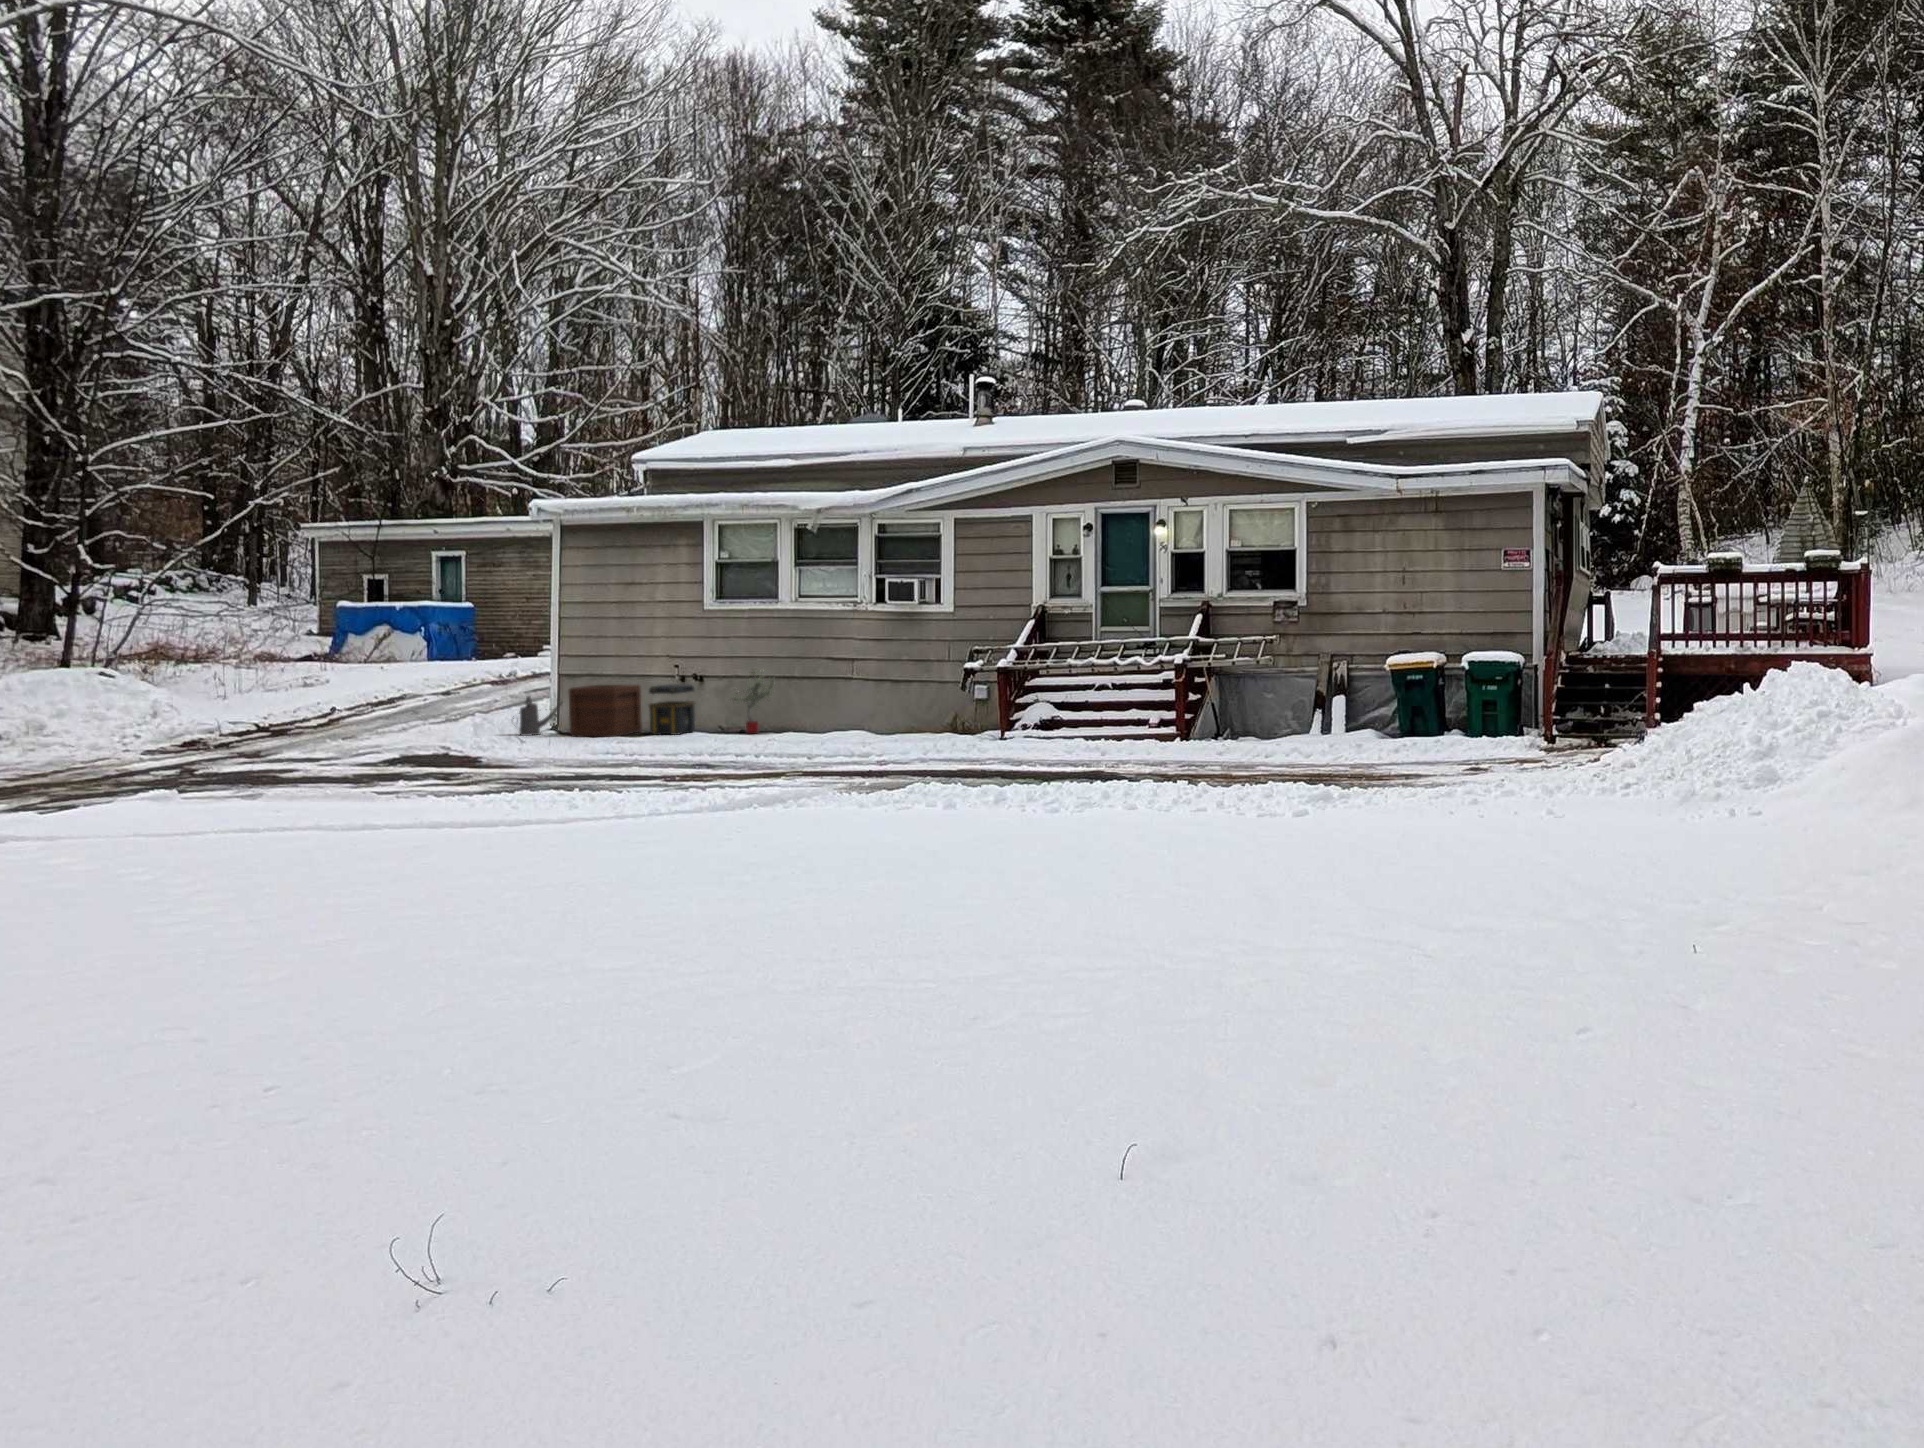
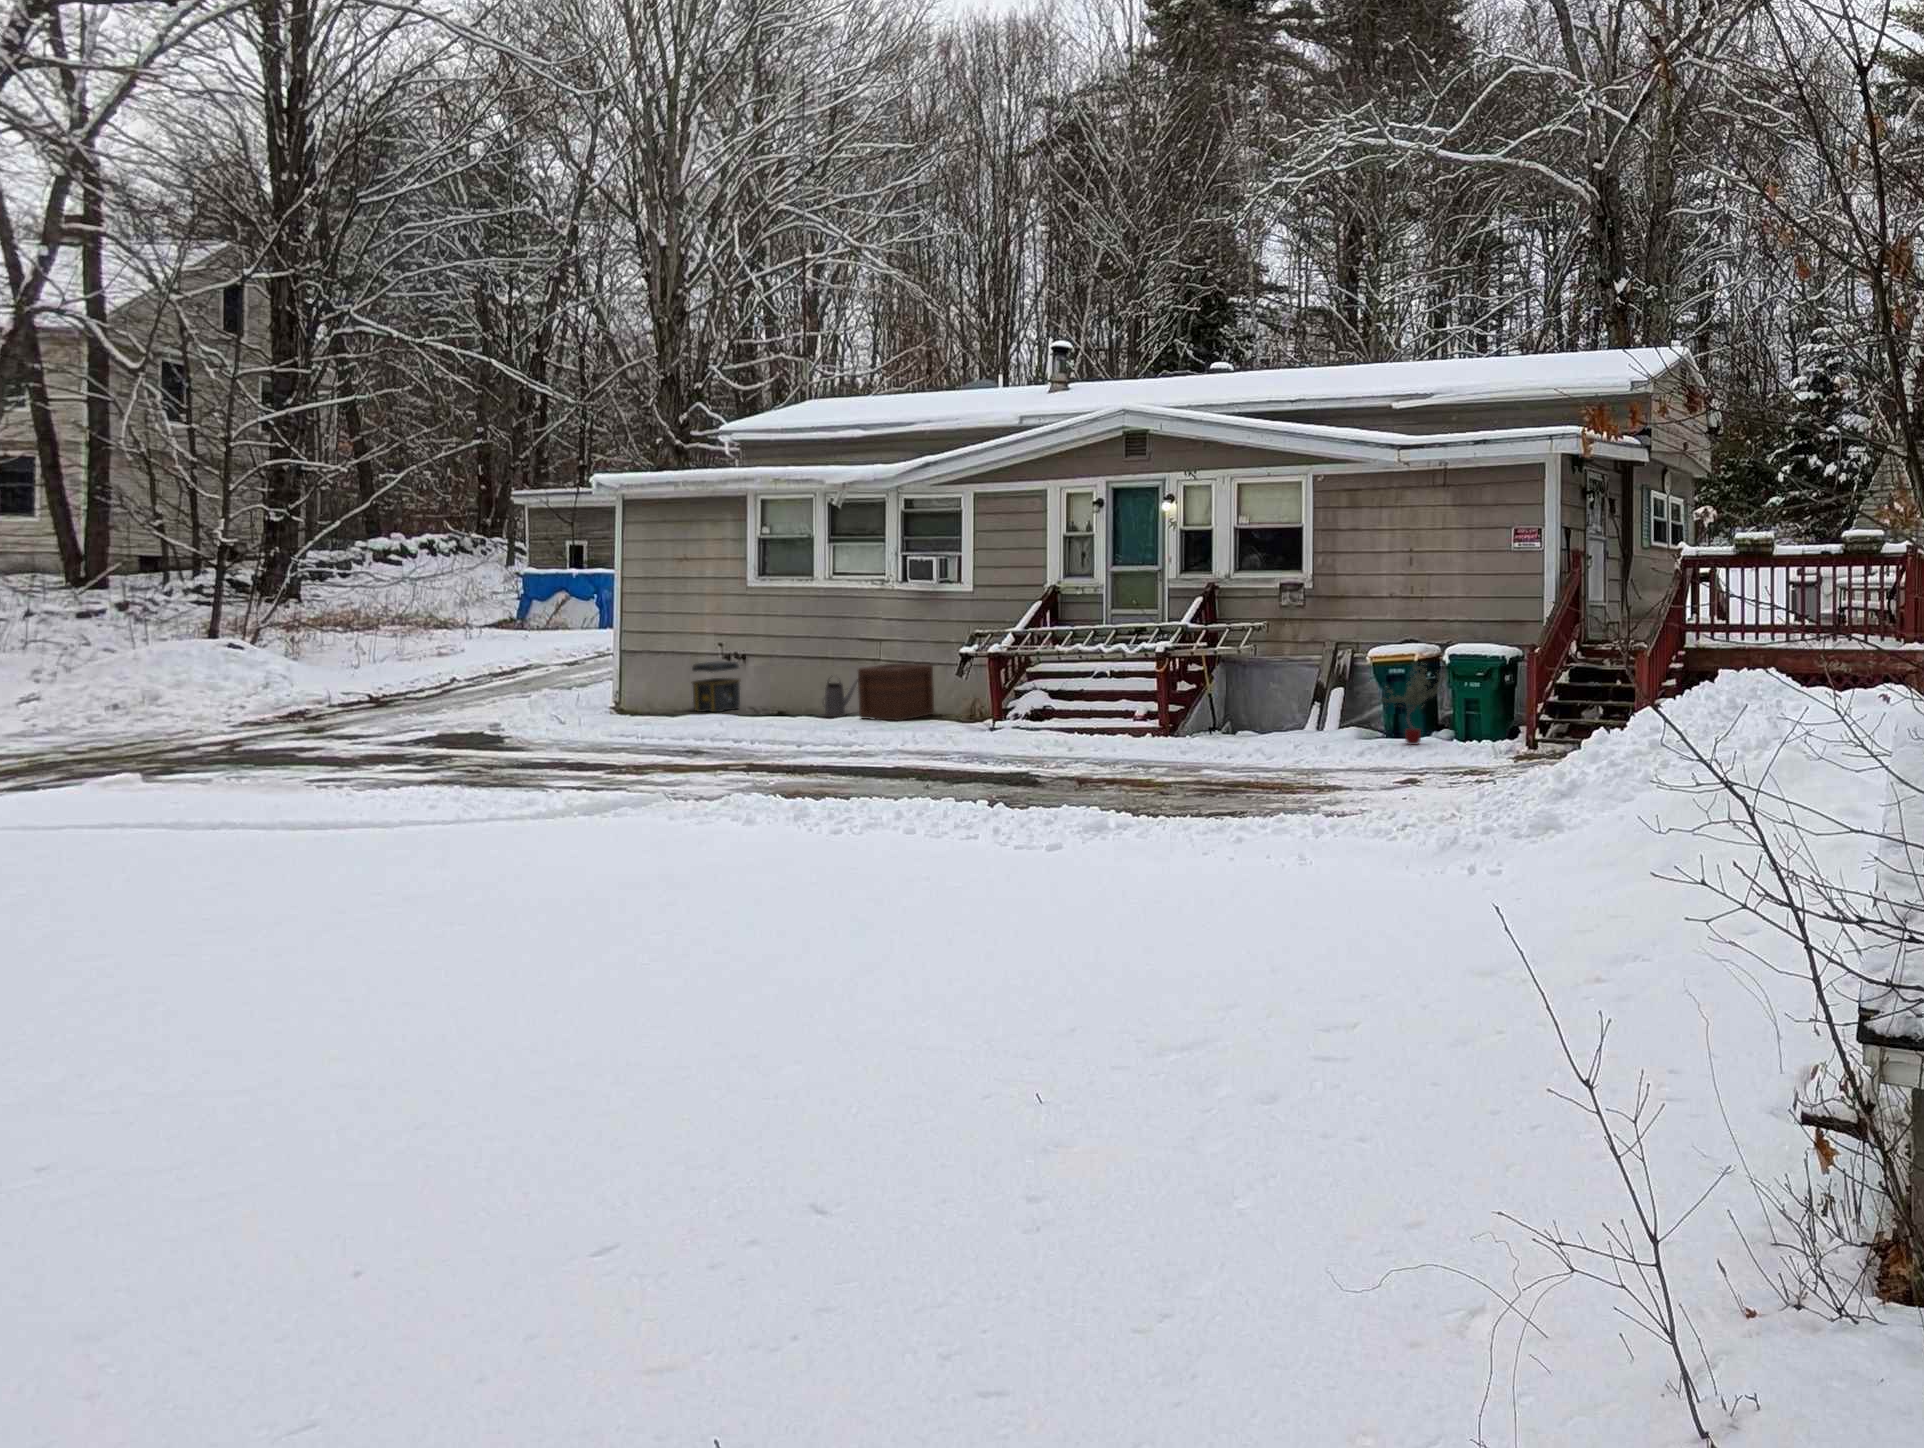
potted tree: present [730,669,775,734] -> present [1381,664,1445,745]
wooden crate: present [569,685,642,737] -> present [858,664,934,721]
watering can: present [513,696,562,736] -> present [823,678,858,717]

